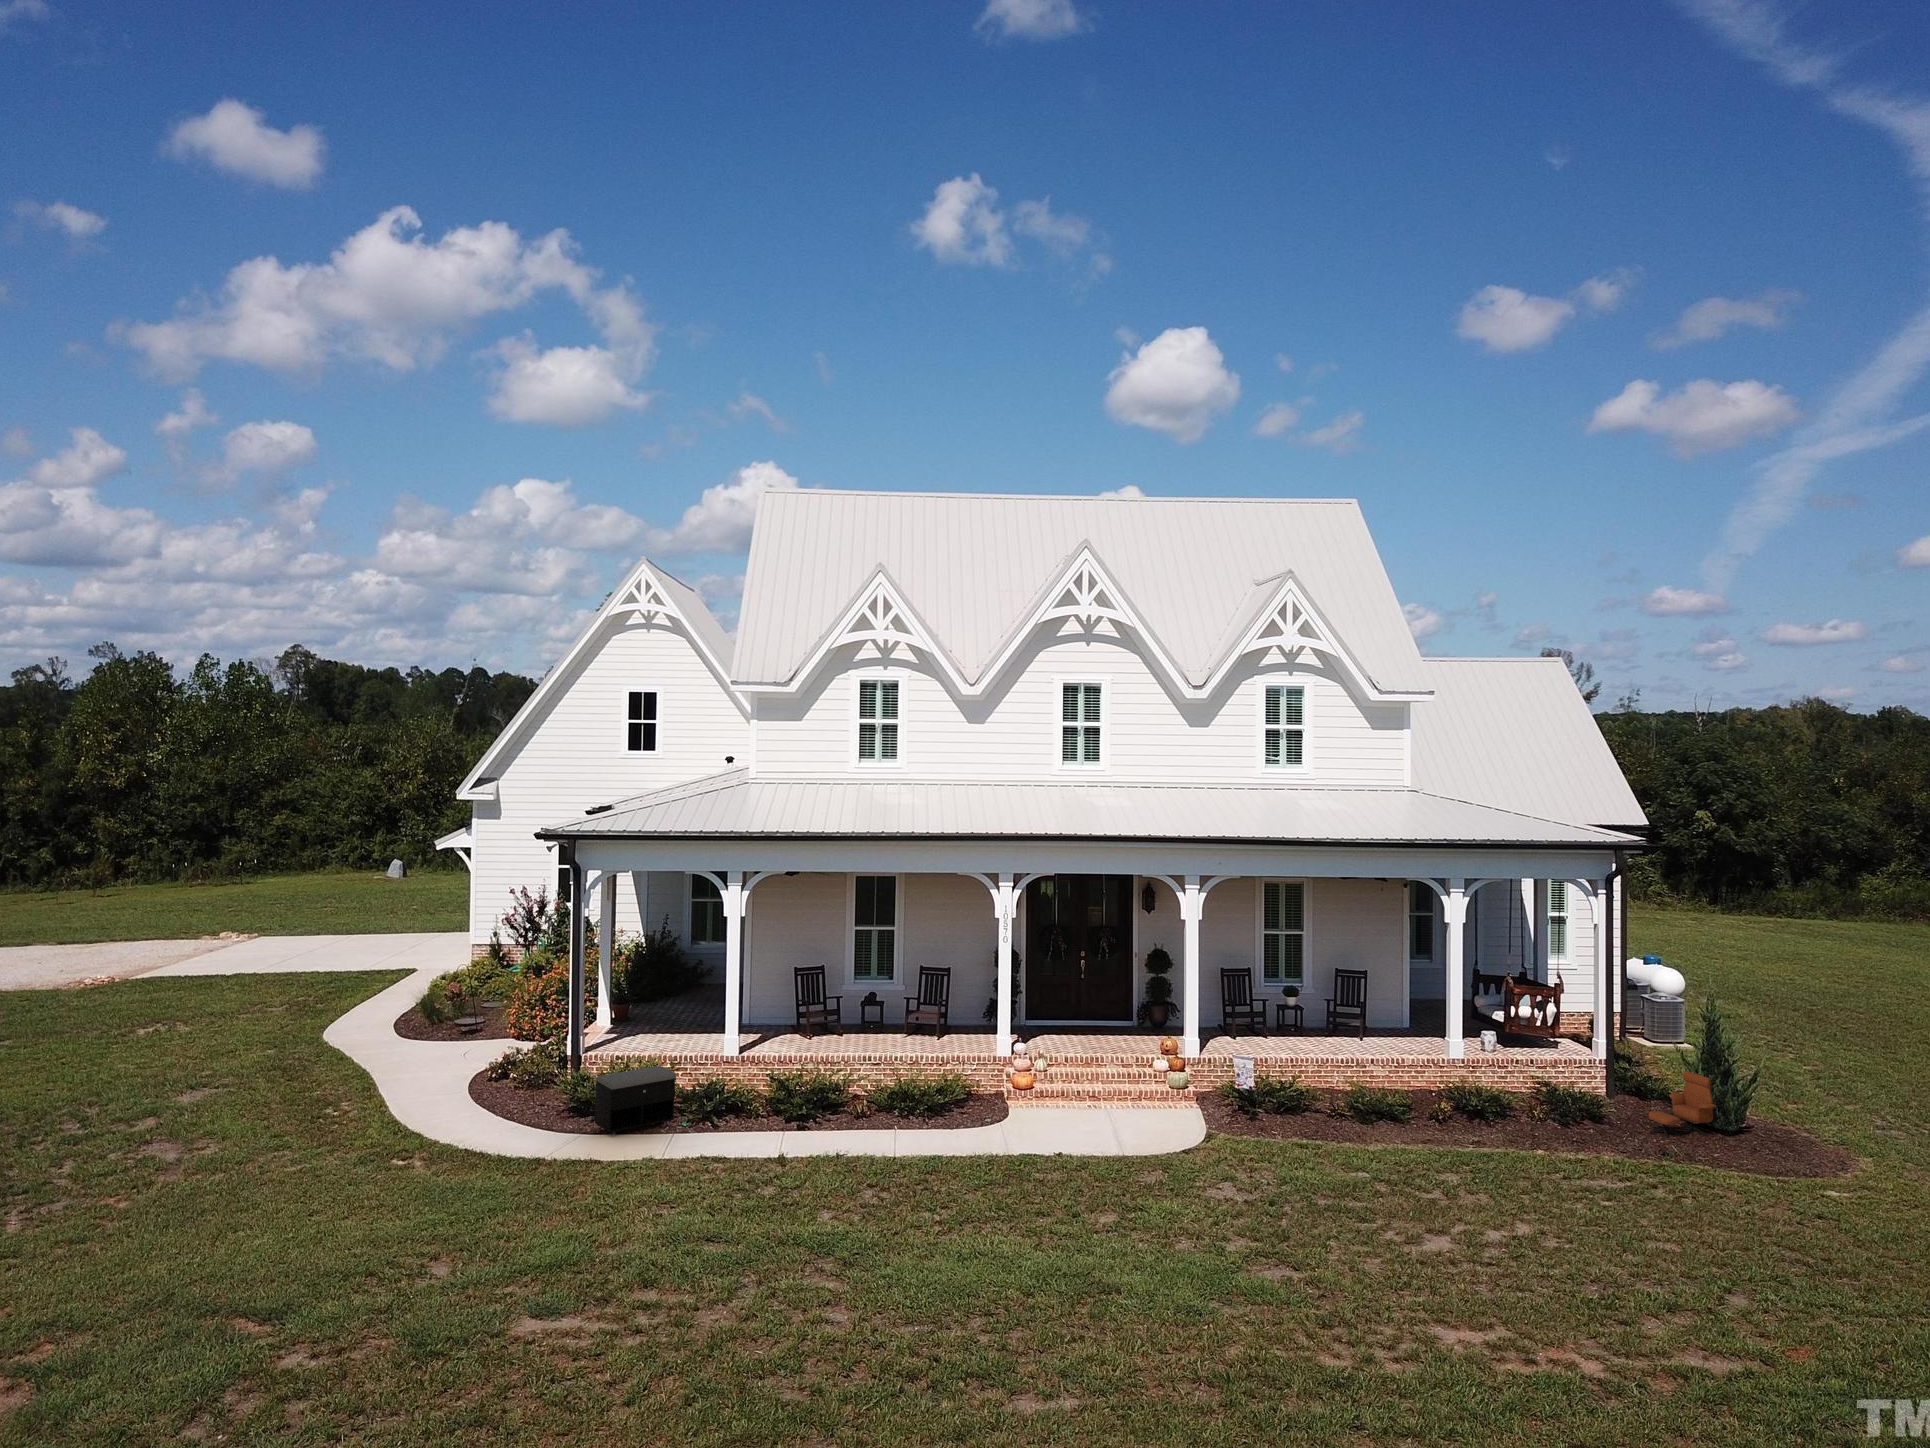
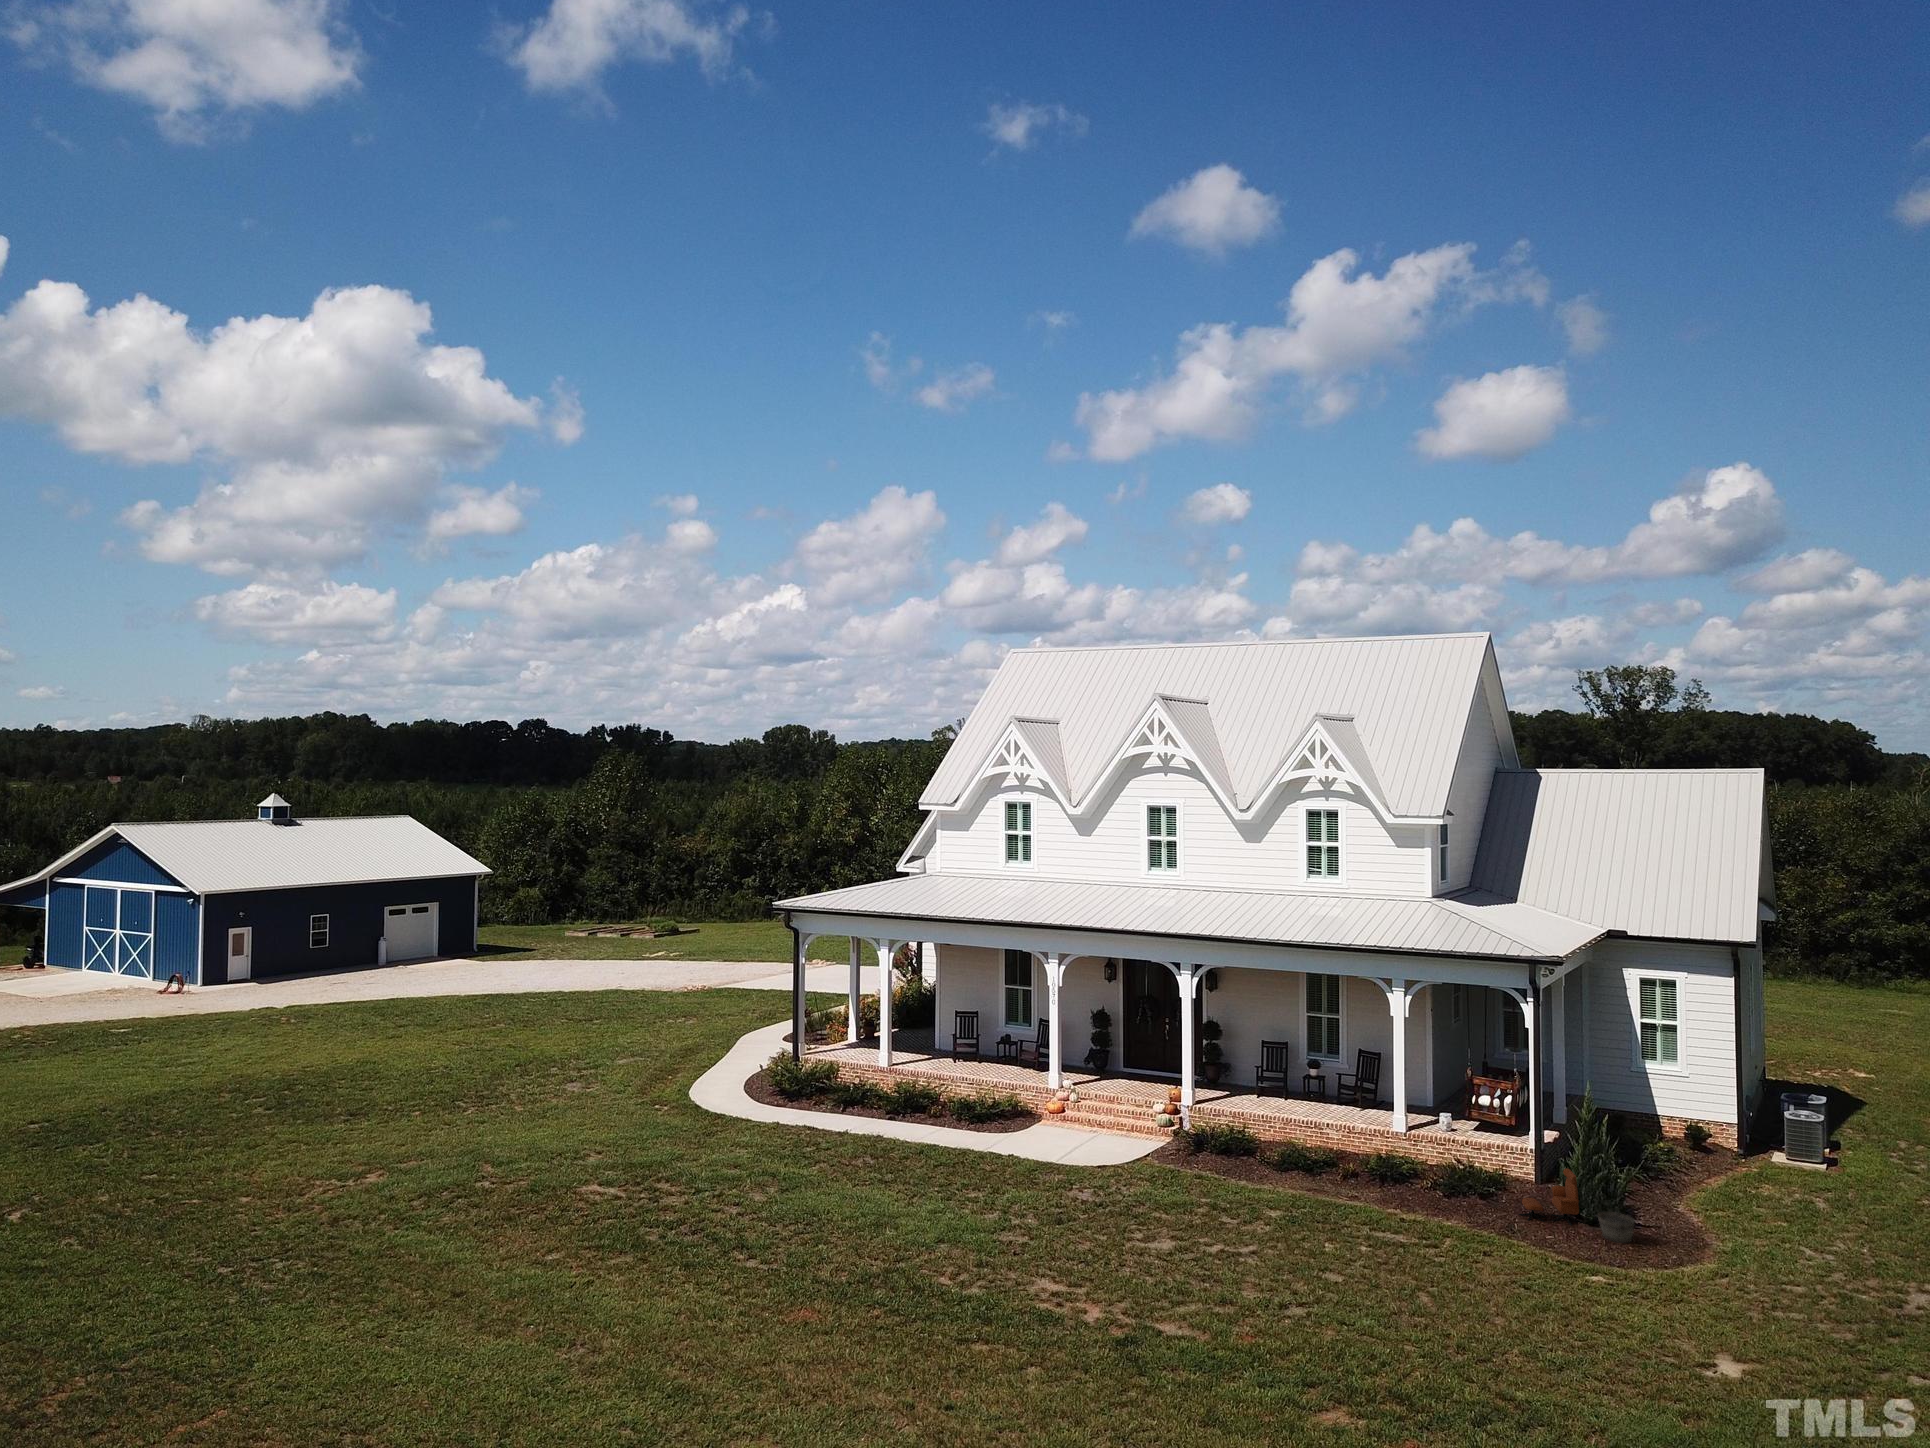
storage bench: present [595,1066,676,1136] -> none [787,1066,829,1105]
wooden bucket: none [1740,1109,1783,1146] -> present [1598,1212,1635,1243]

